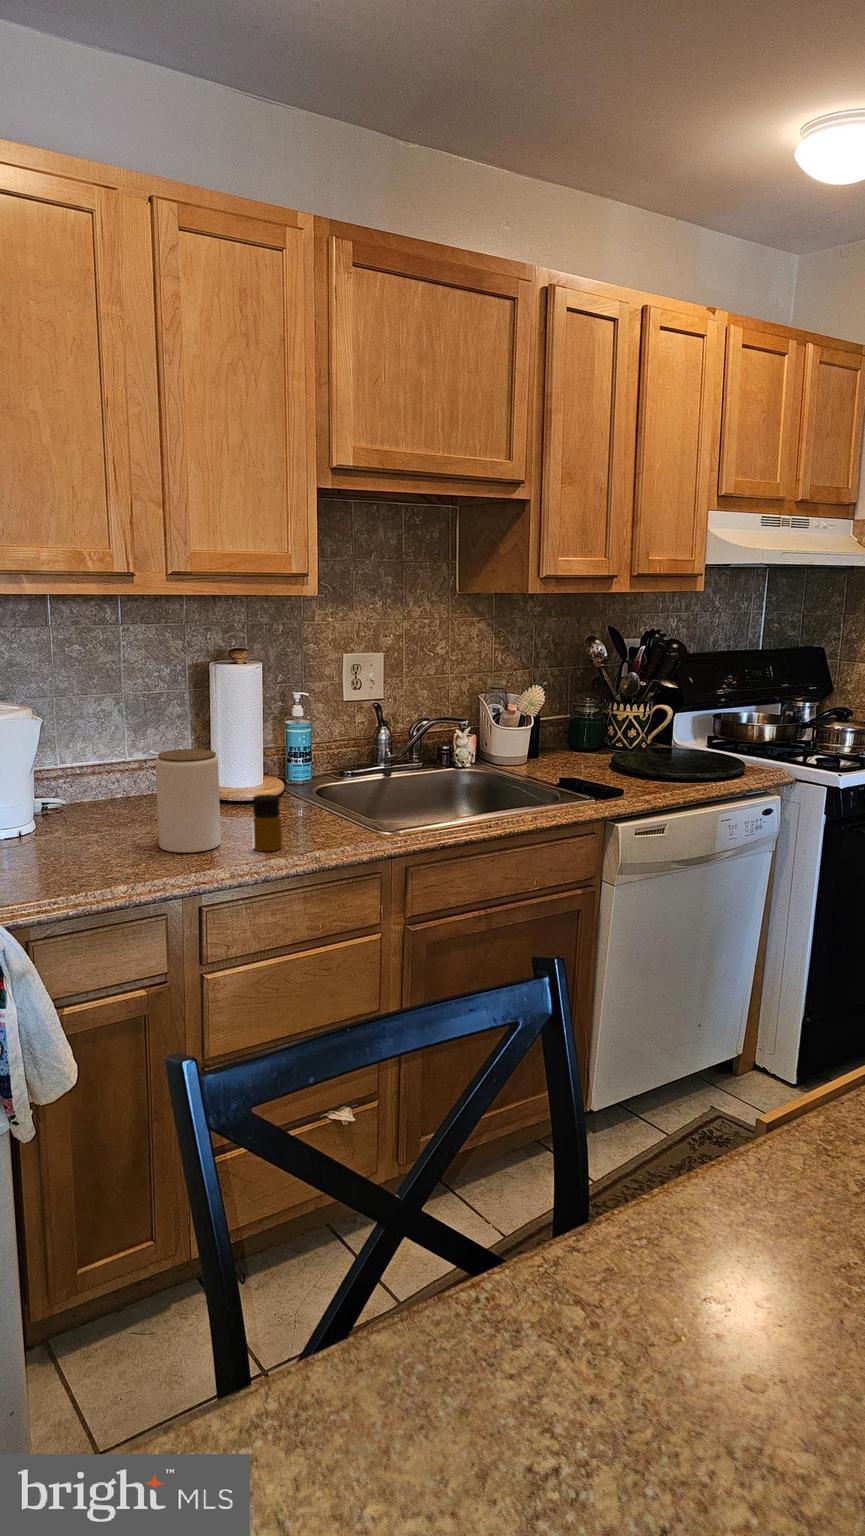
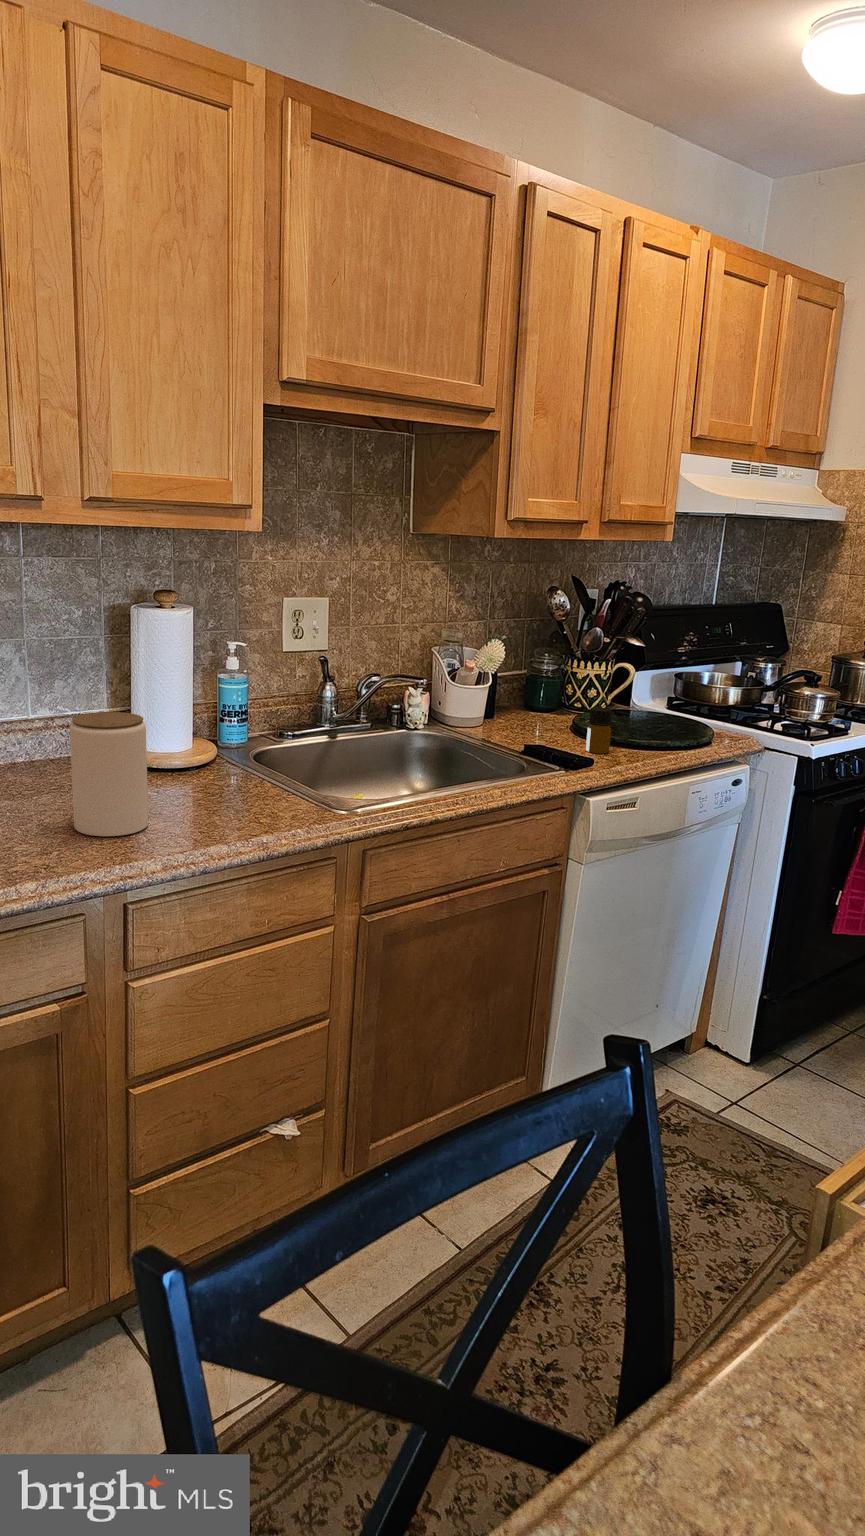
bottle: present [253,795,282,851] -> present [586,707,612,753]

